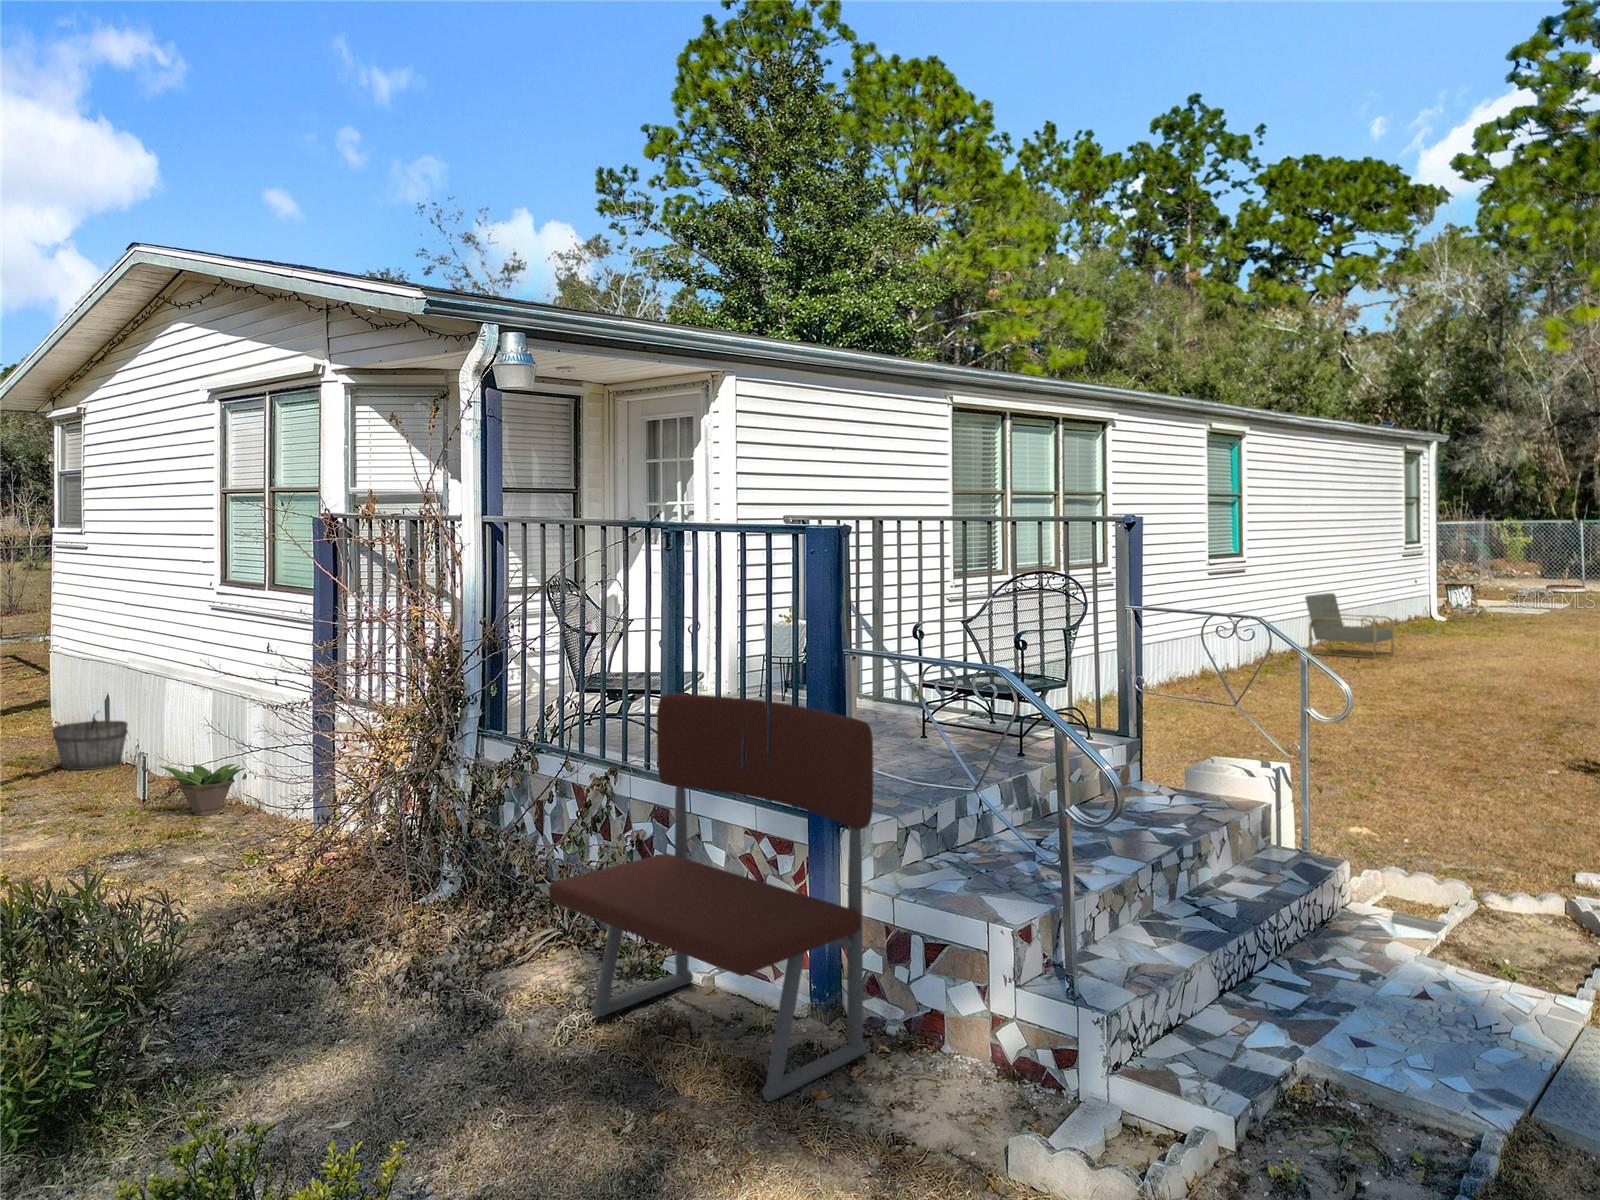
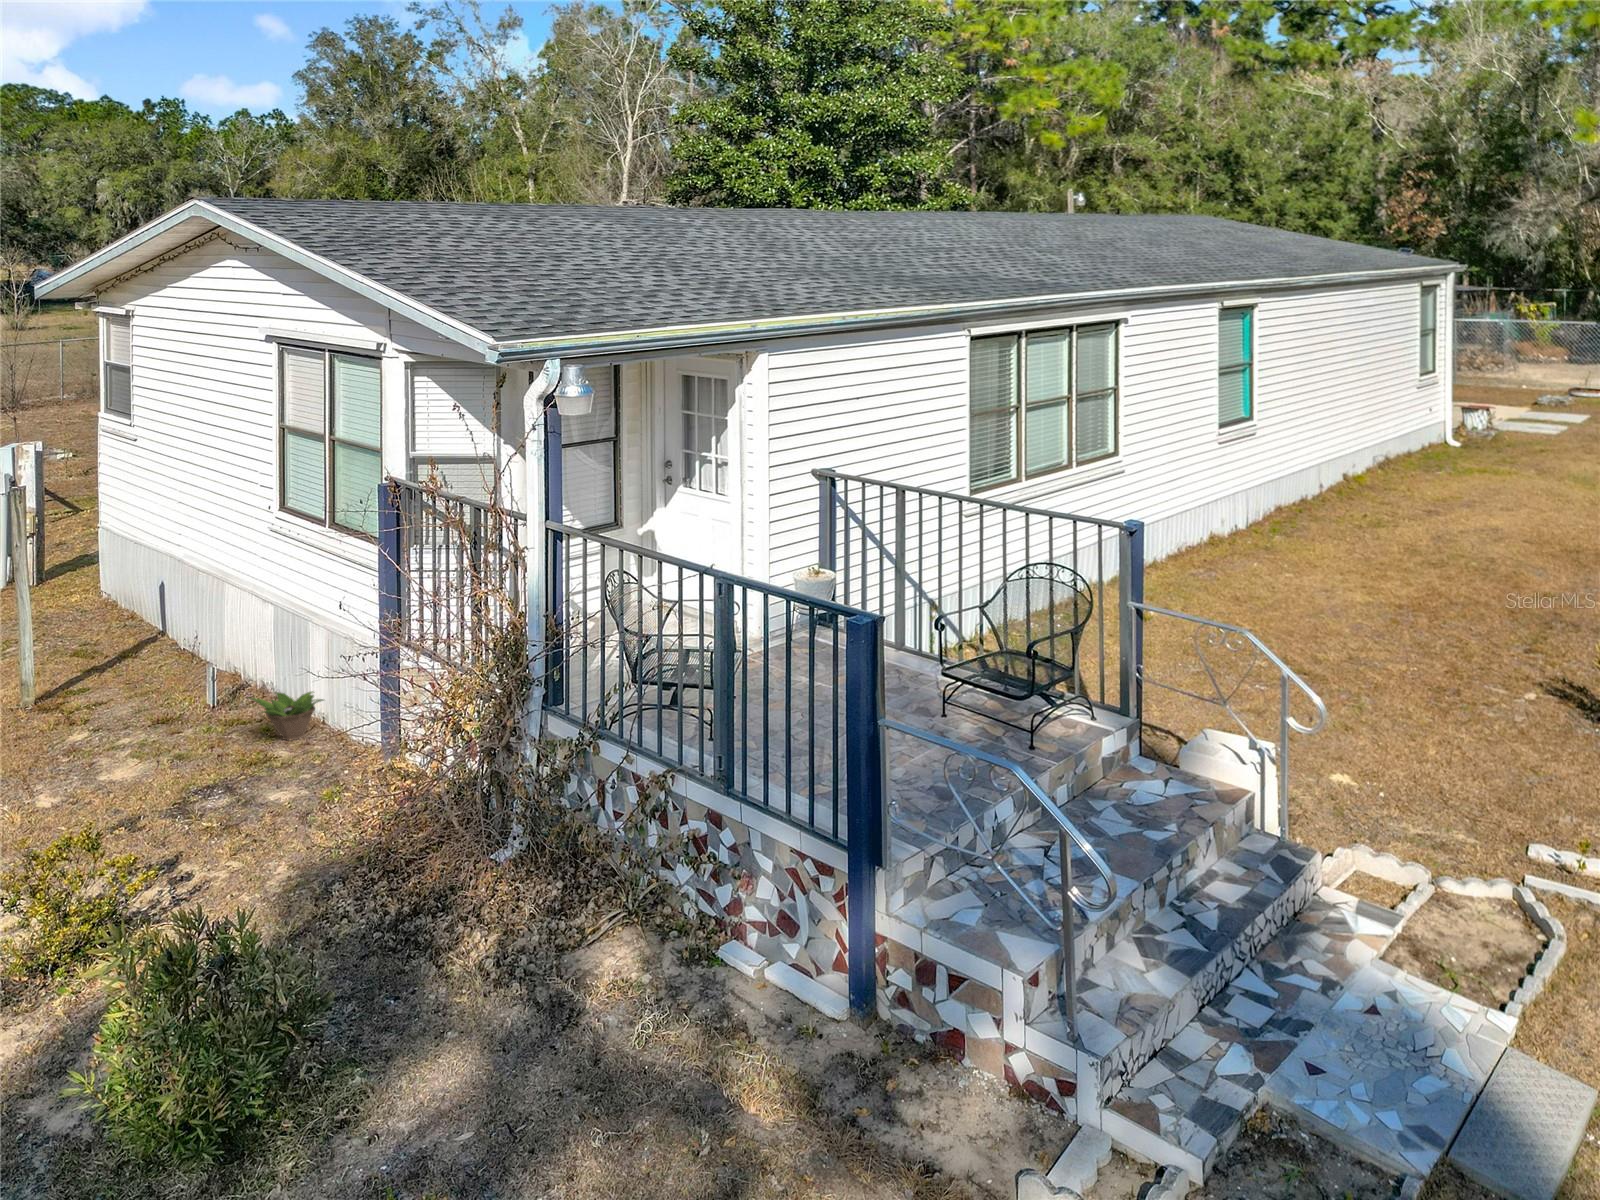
armchair: present [1305,593,1394,658] -> none [1302,470,1386,538]
bench: present [549,693,873,1101] -> none [623,734,910,1116]
wooden bucket: present [52,712,128,770] -> none [139,620,211,675]

